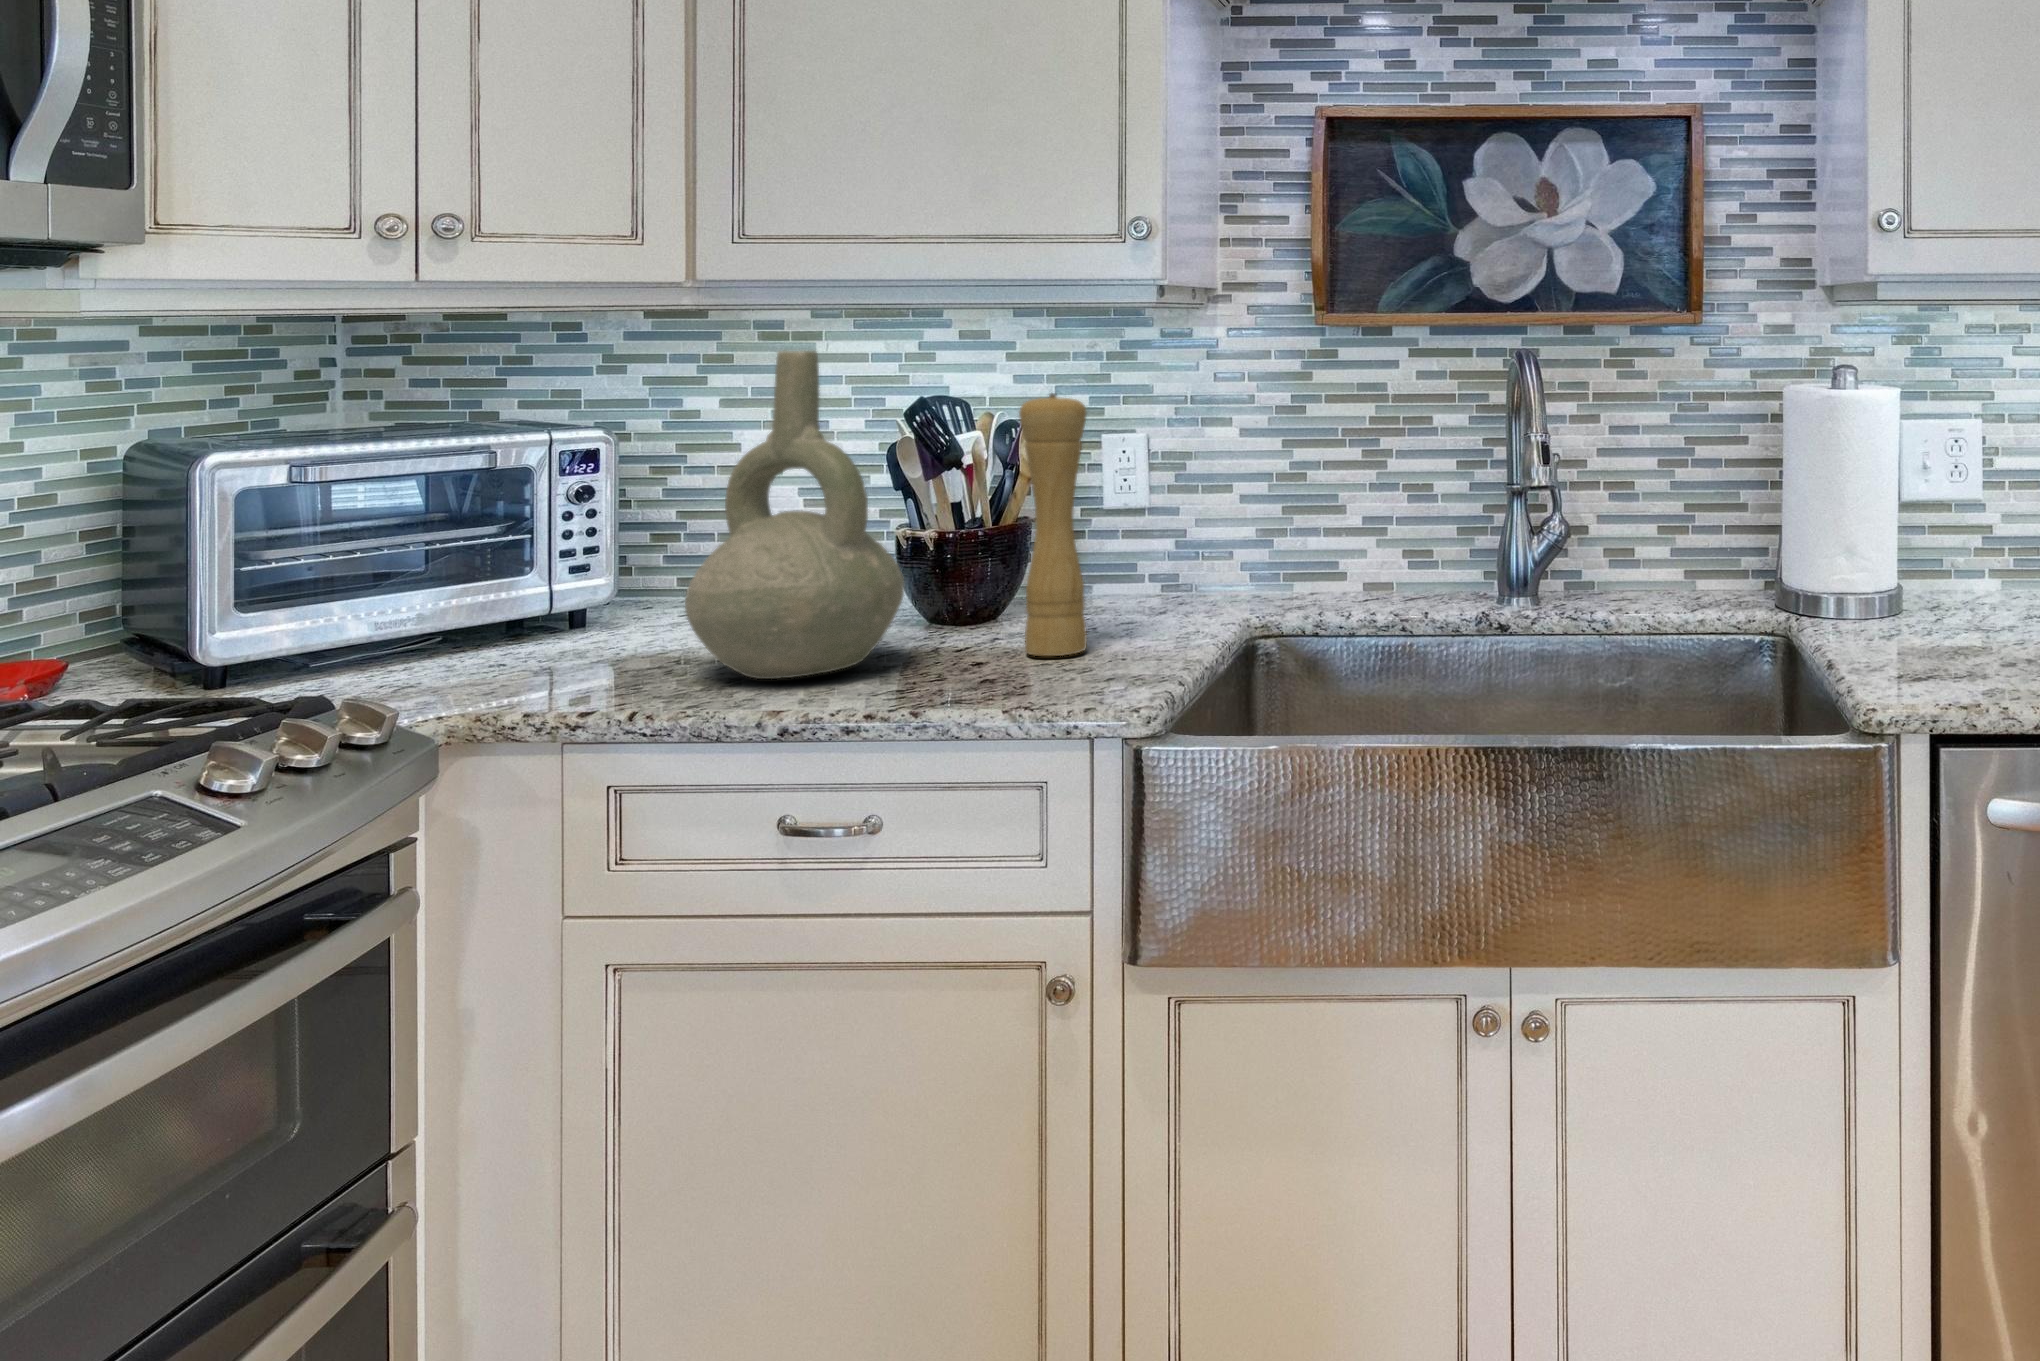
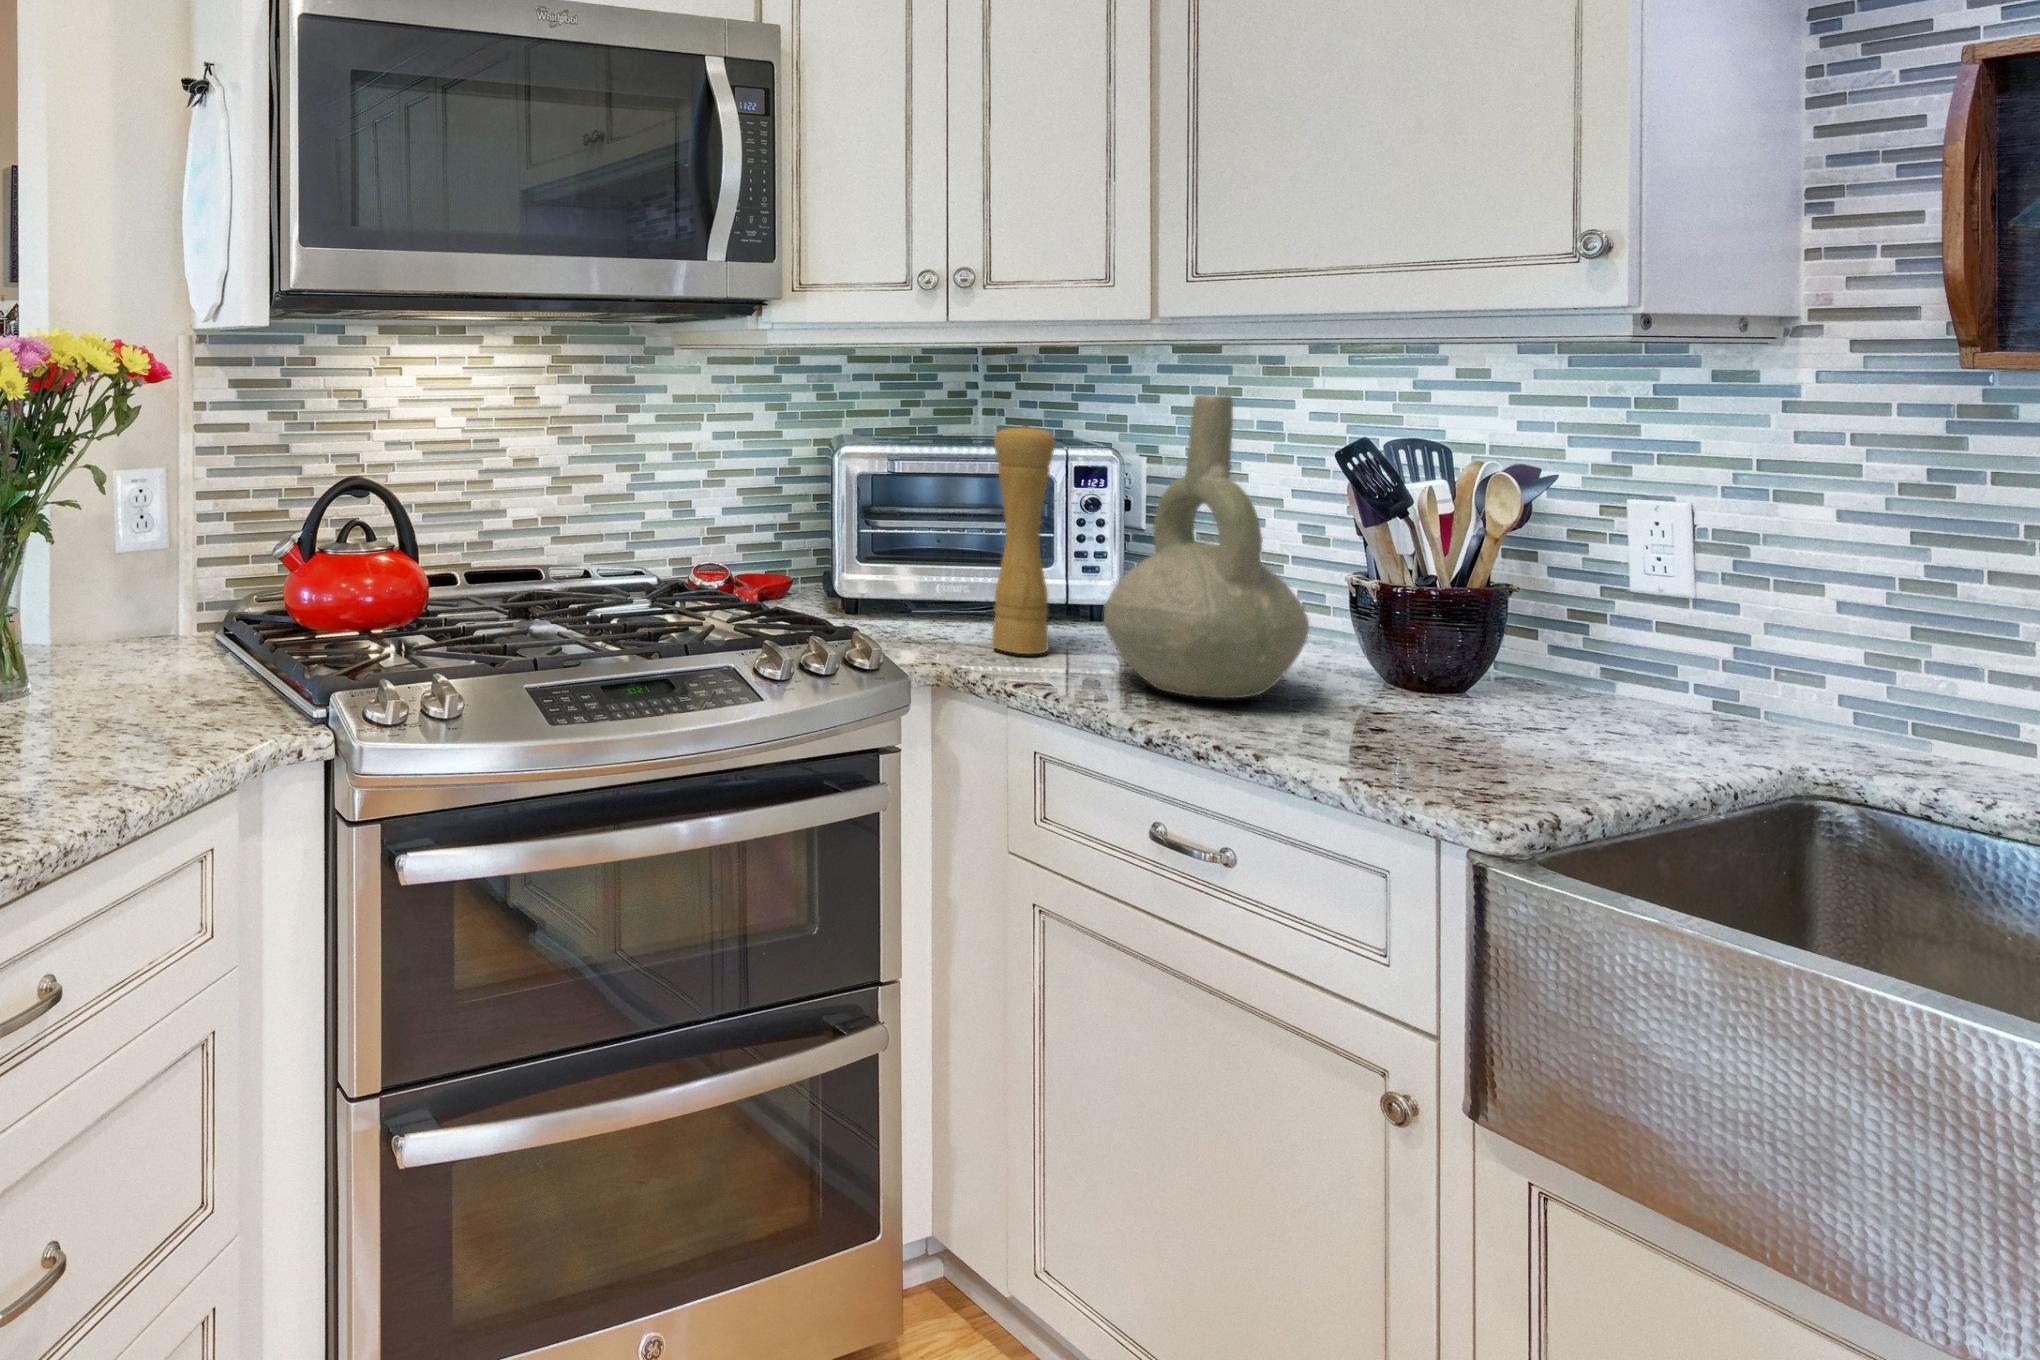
pepper mill: present [1019,393,1087,656] -> present [992,424,1055,654]

